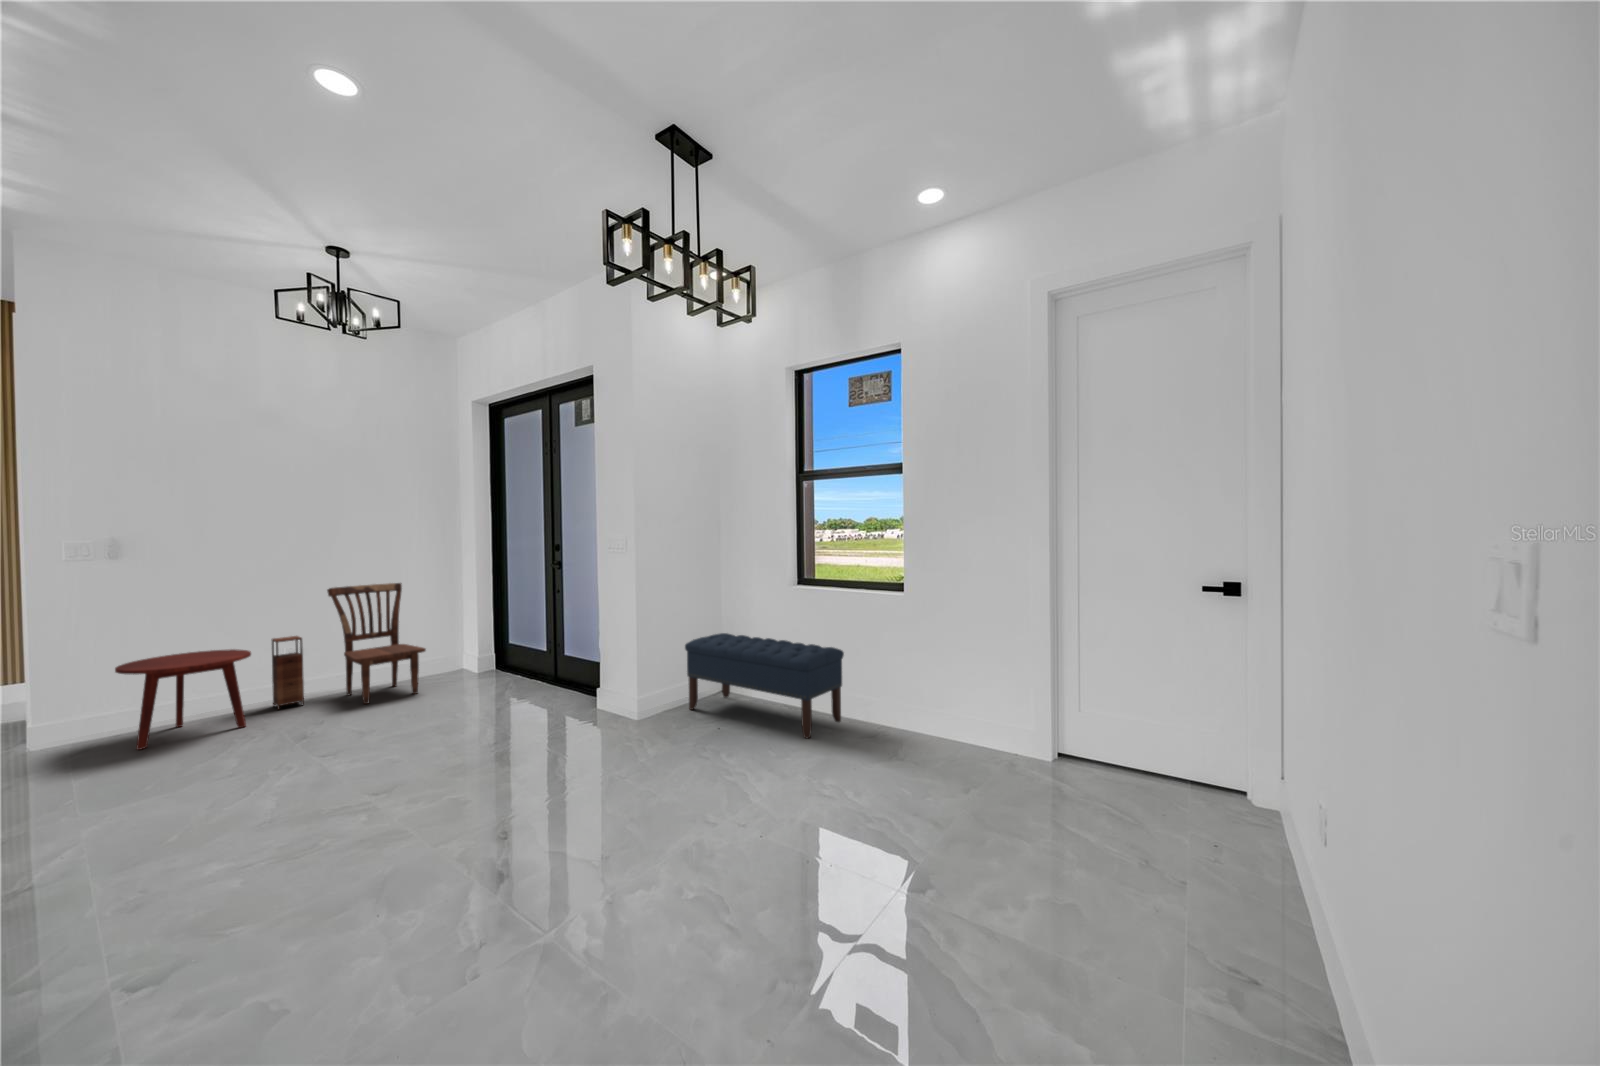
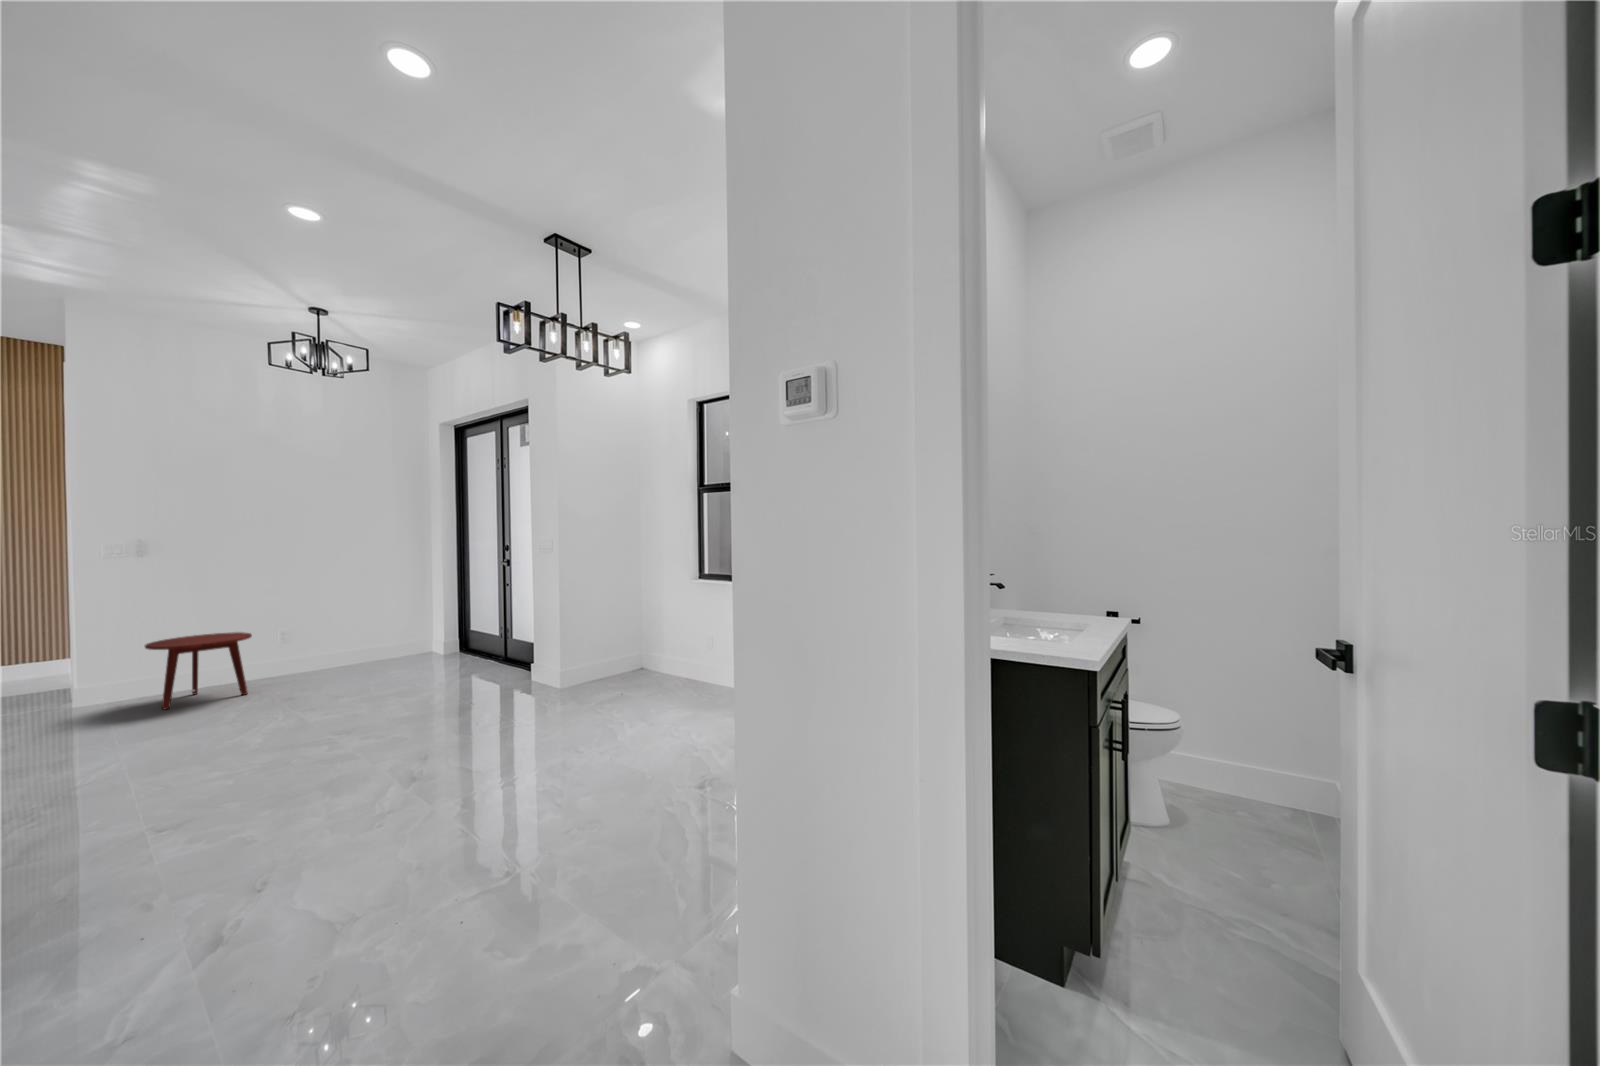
dining chair: present [327,583,426,704] -> none [315,578,397,679]
bench: present [685,633,844,738] -> none [604,620,728,702]
storage cabinet: present [272,636,304,710] -> none [269,622,296,683]

